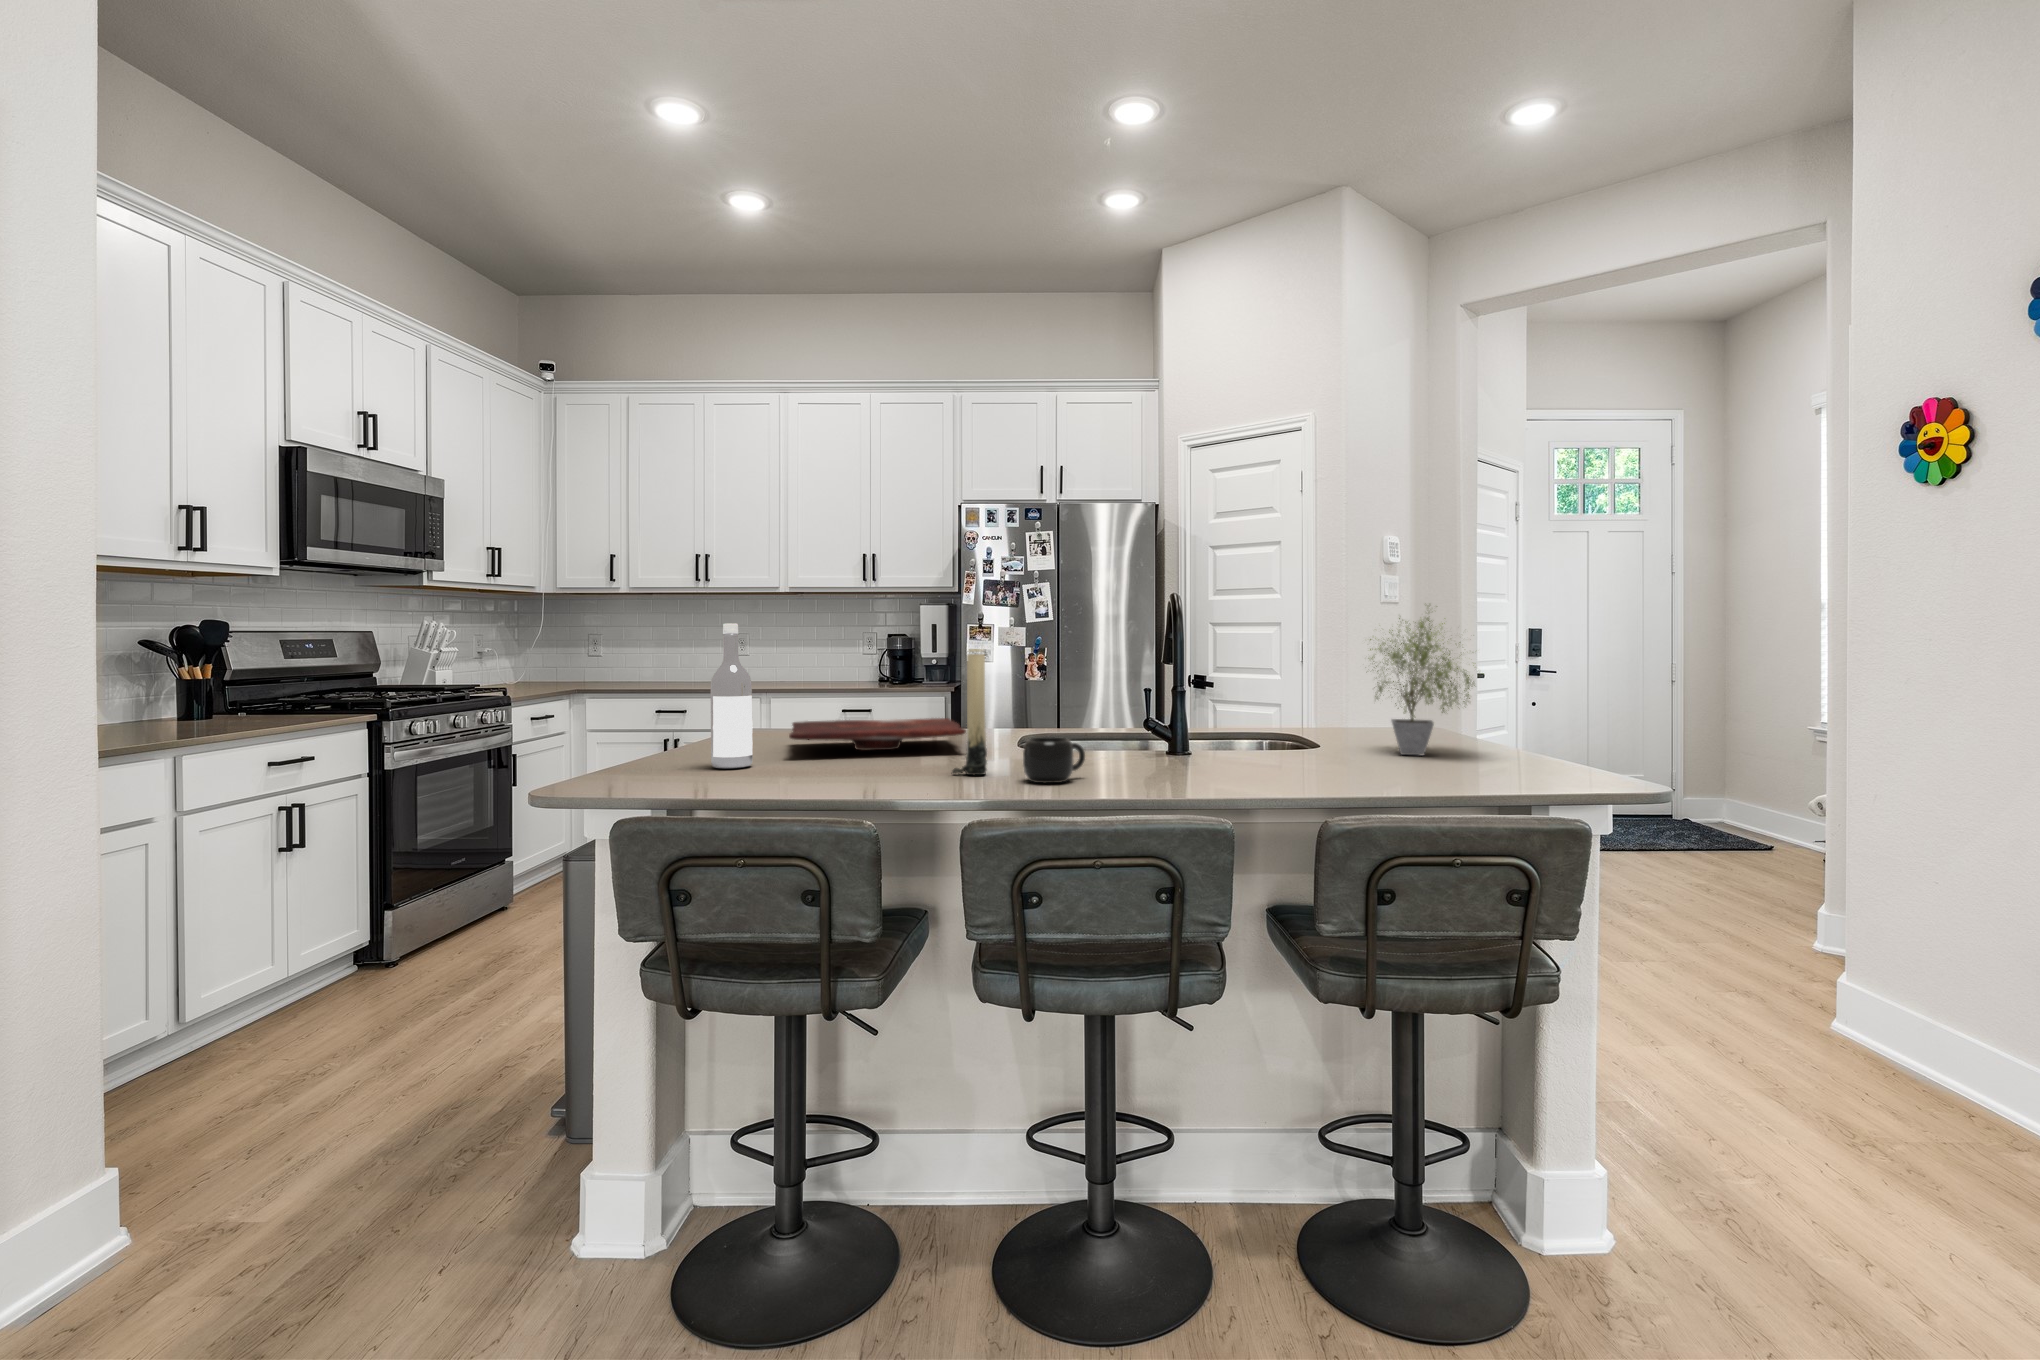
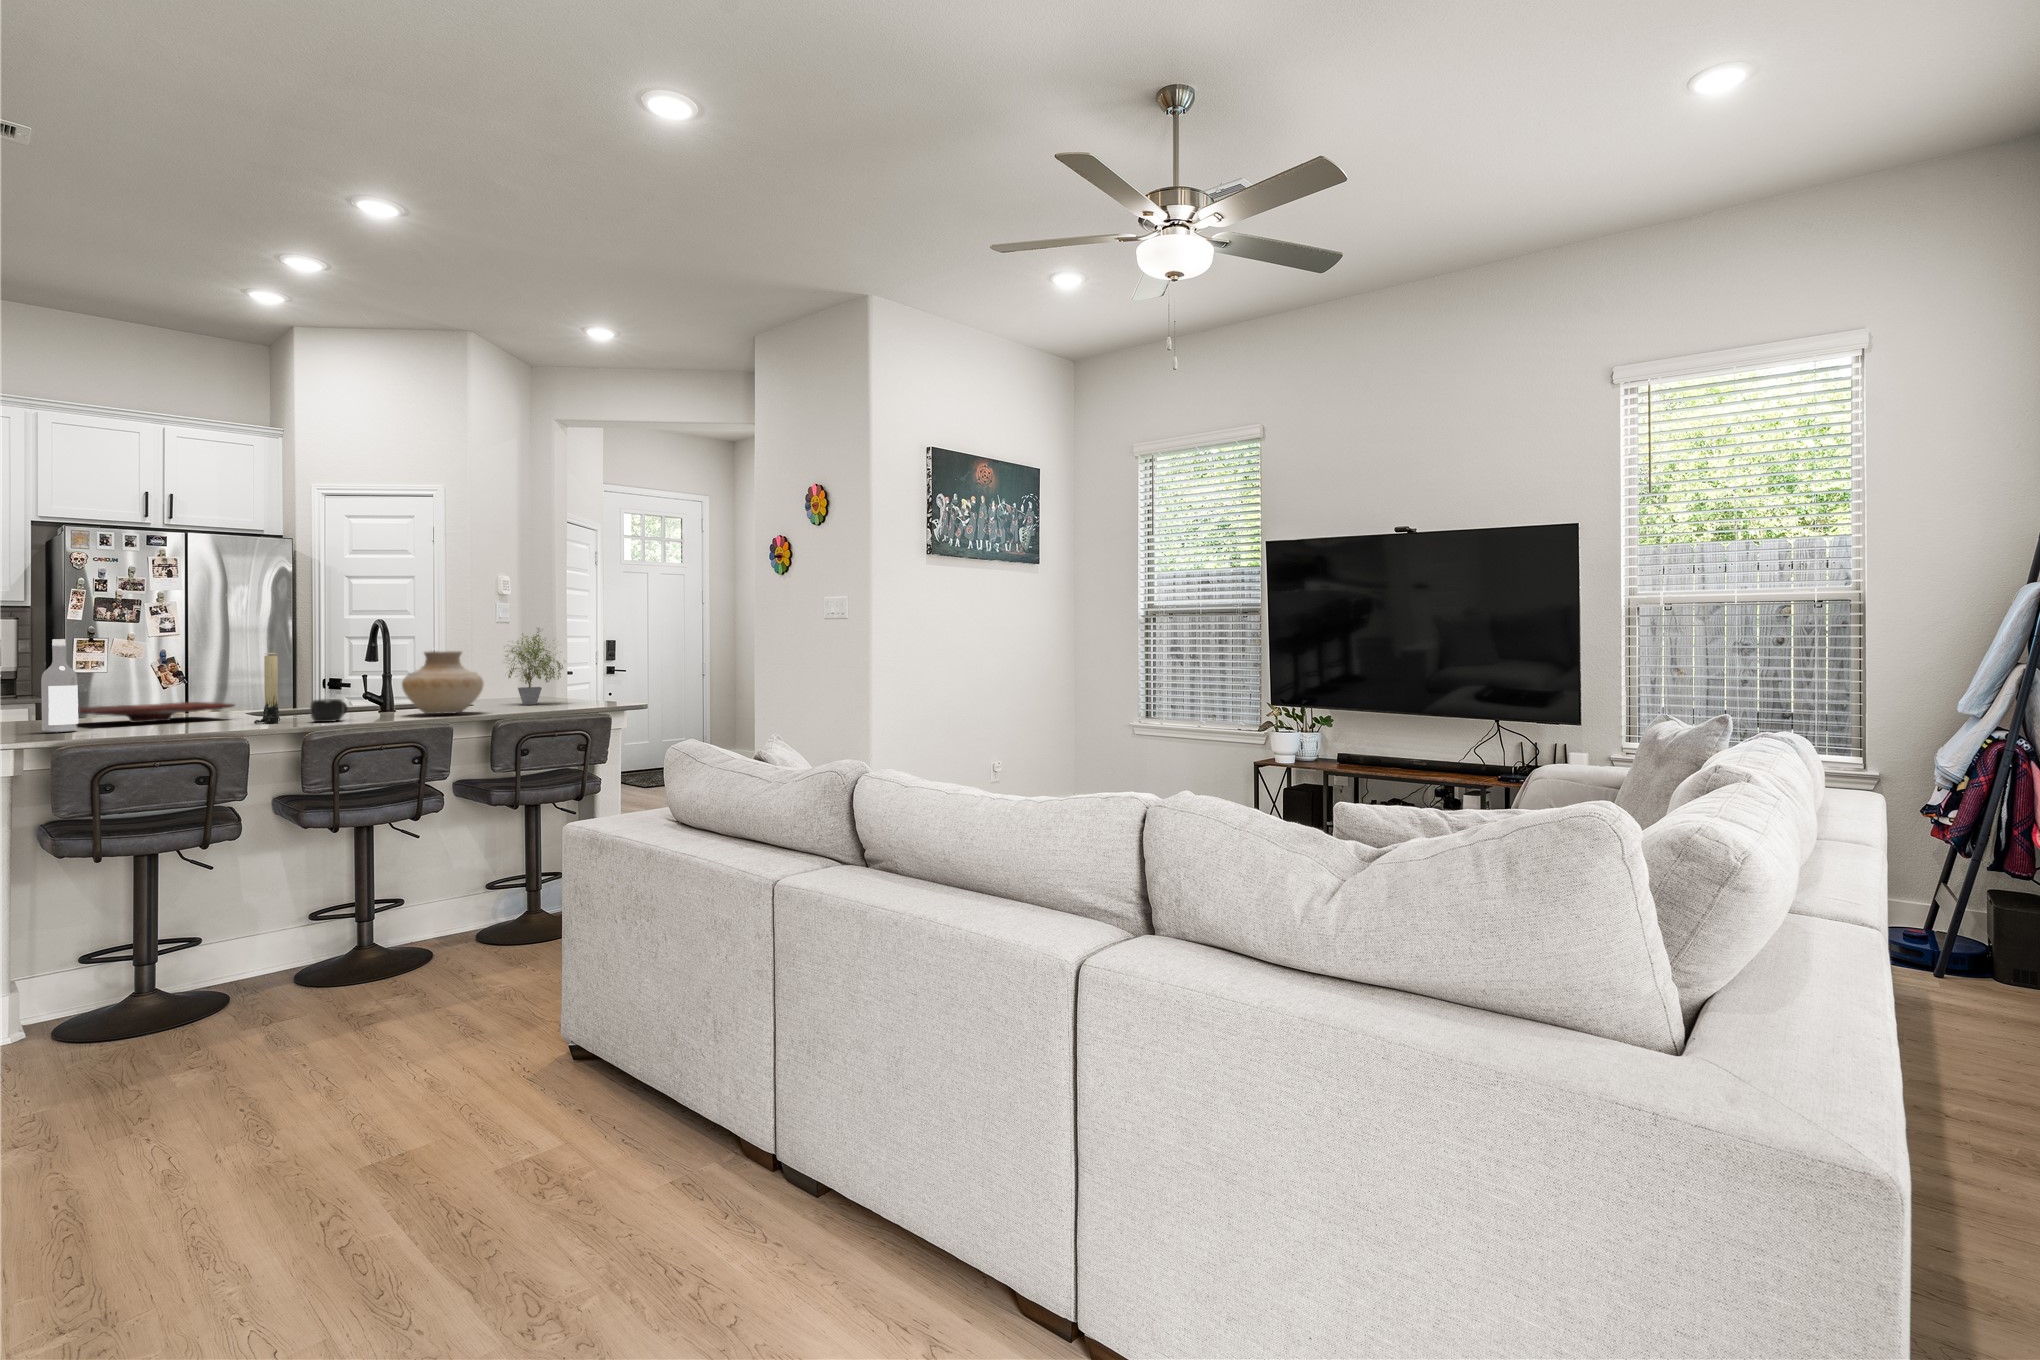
vase: none [1176,650,1317,777] -> present [402,651,484,714]

